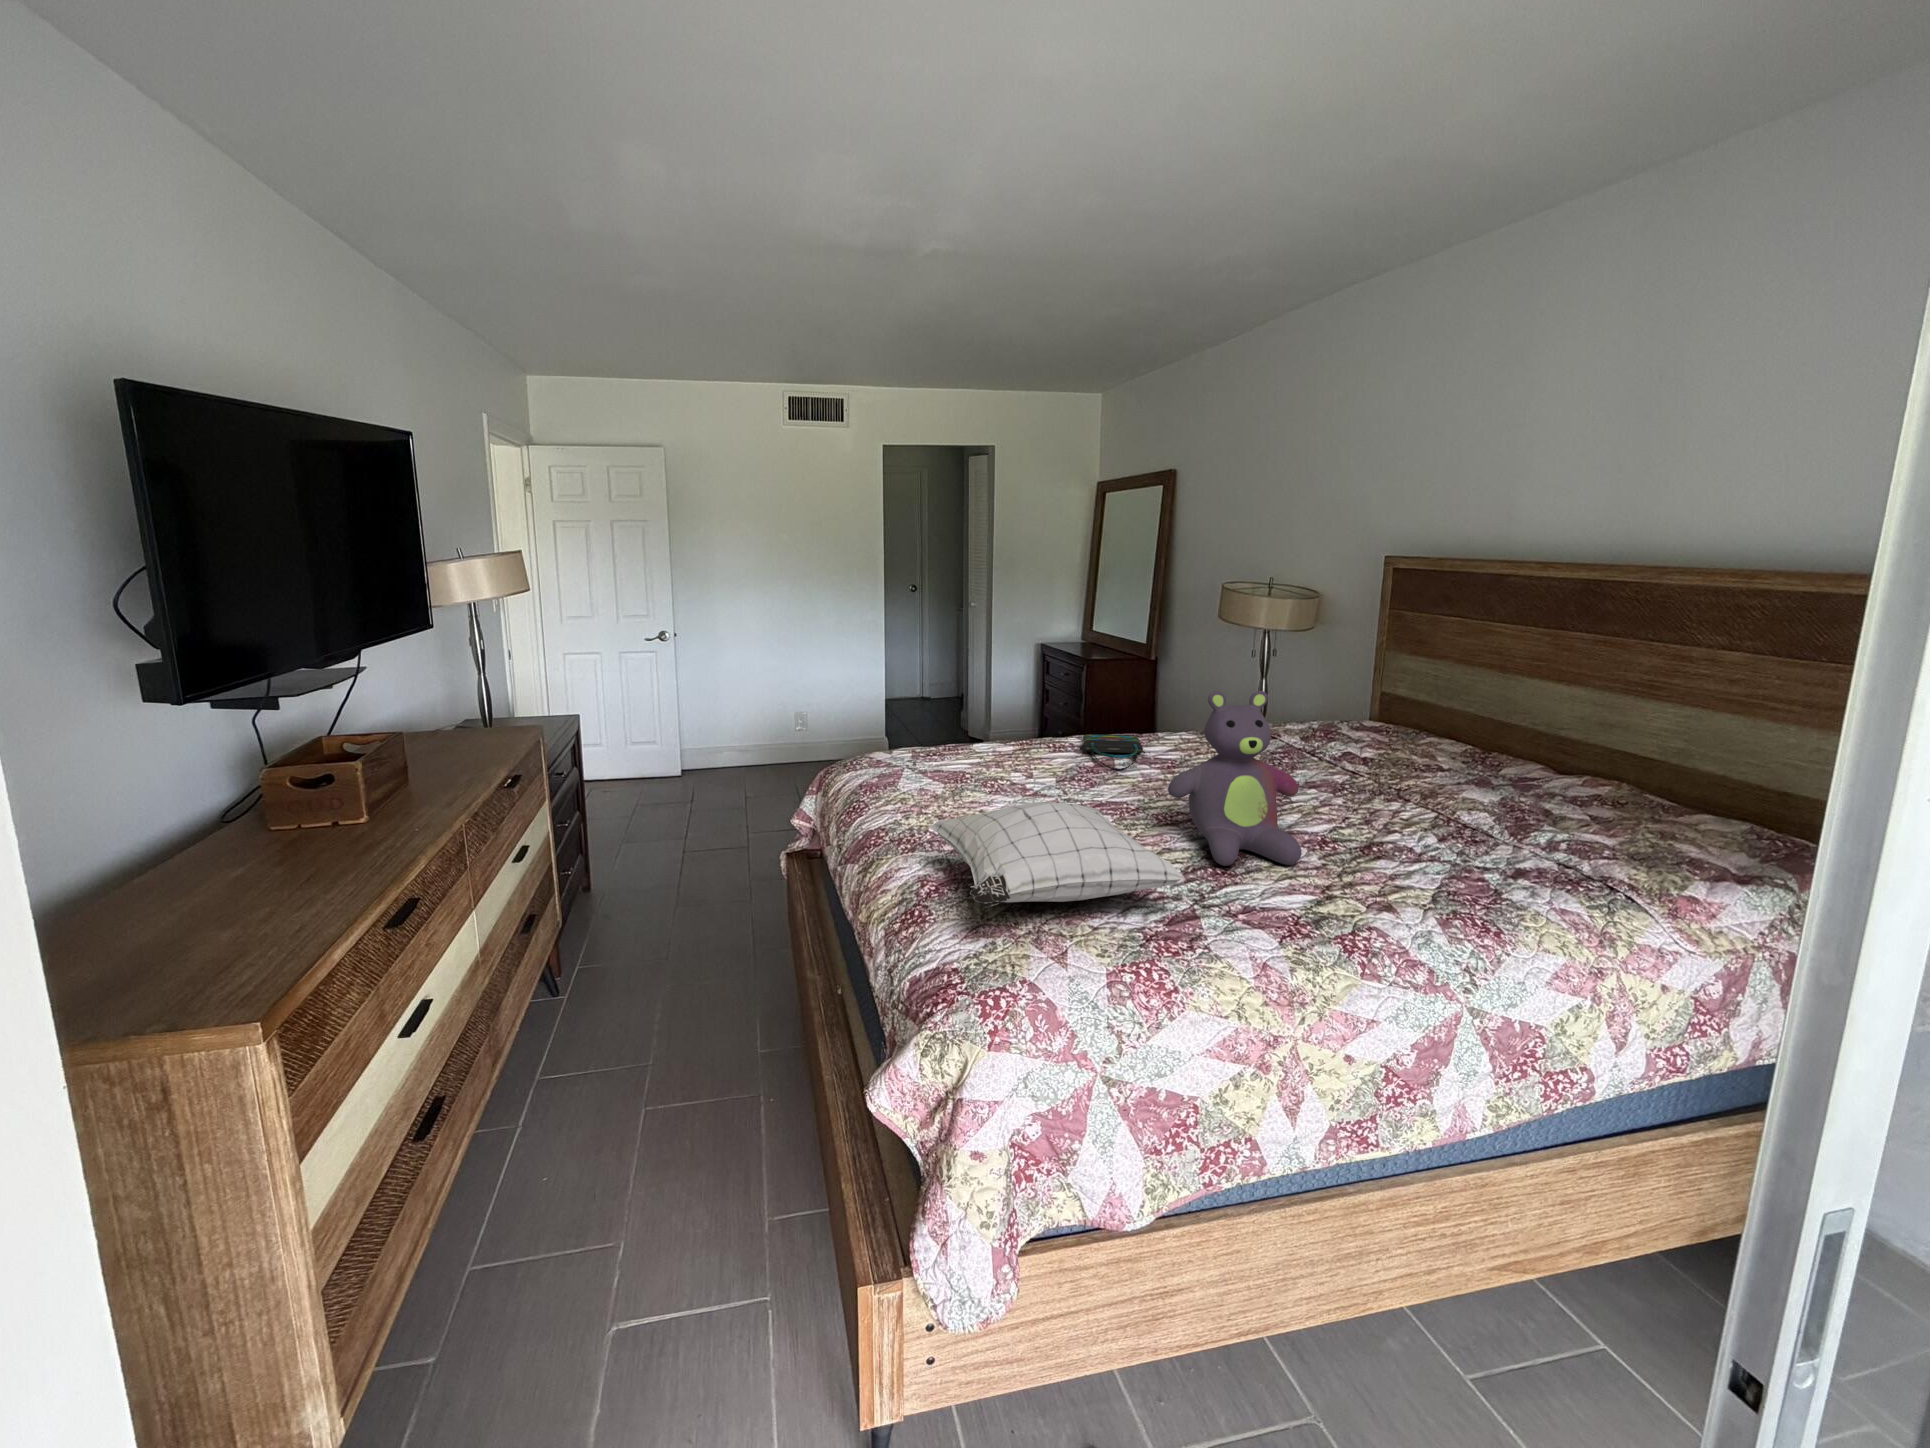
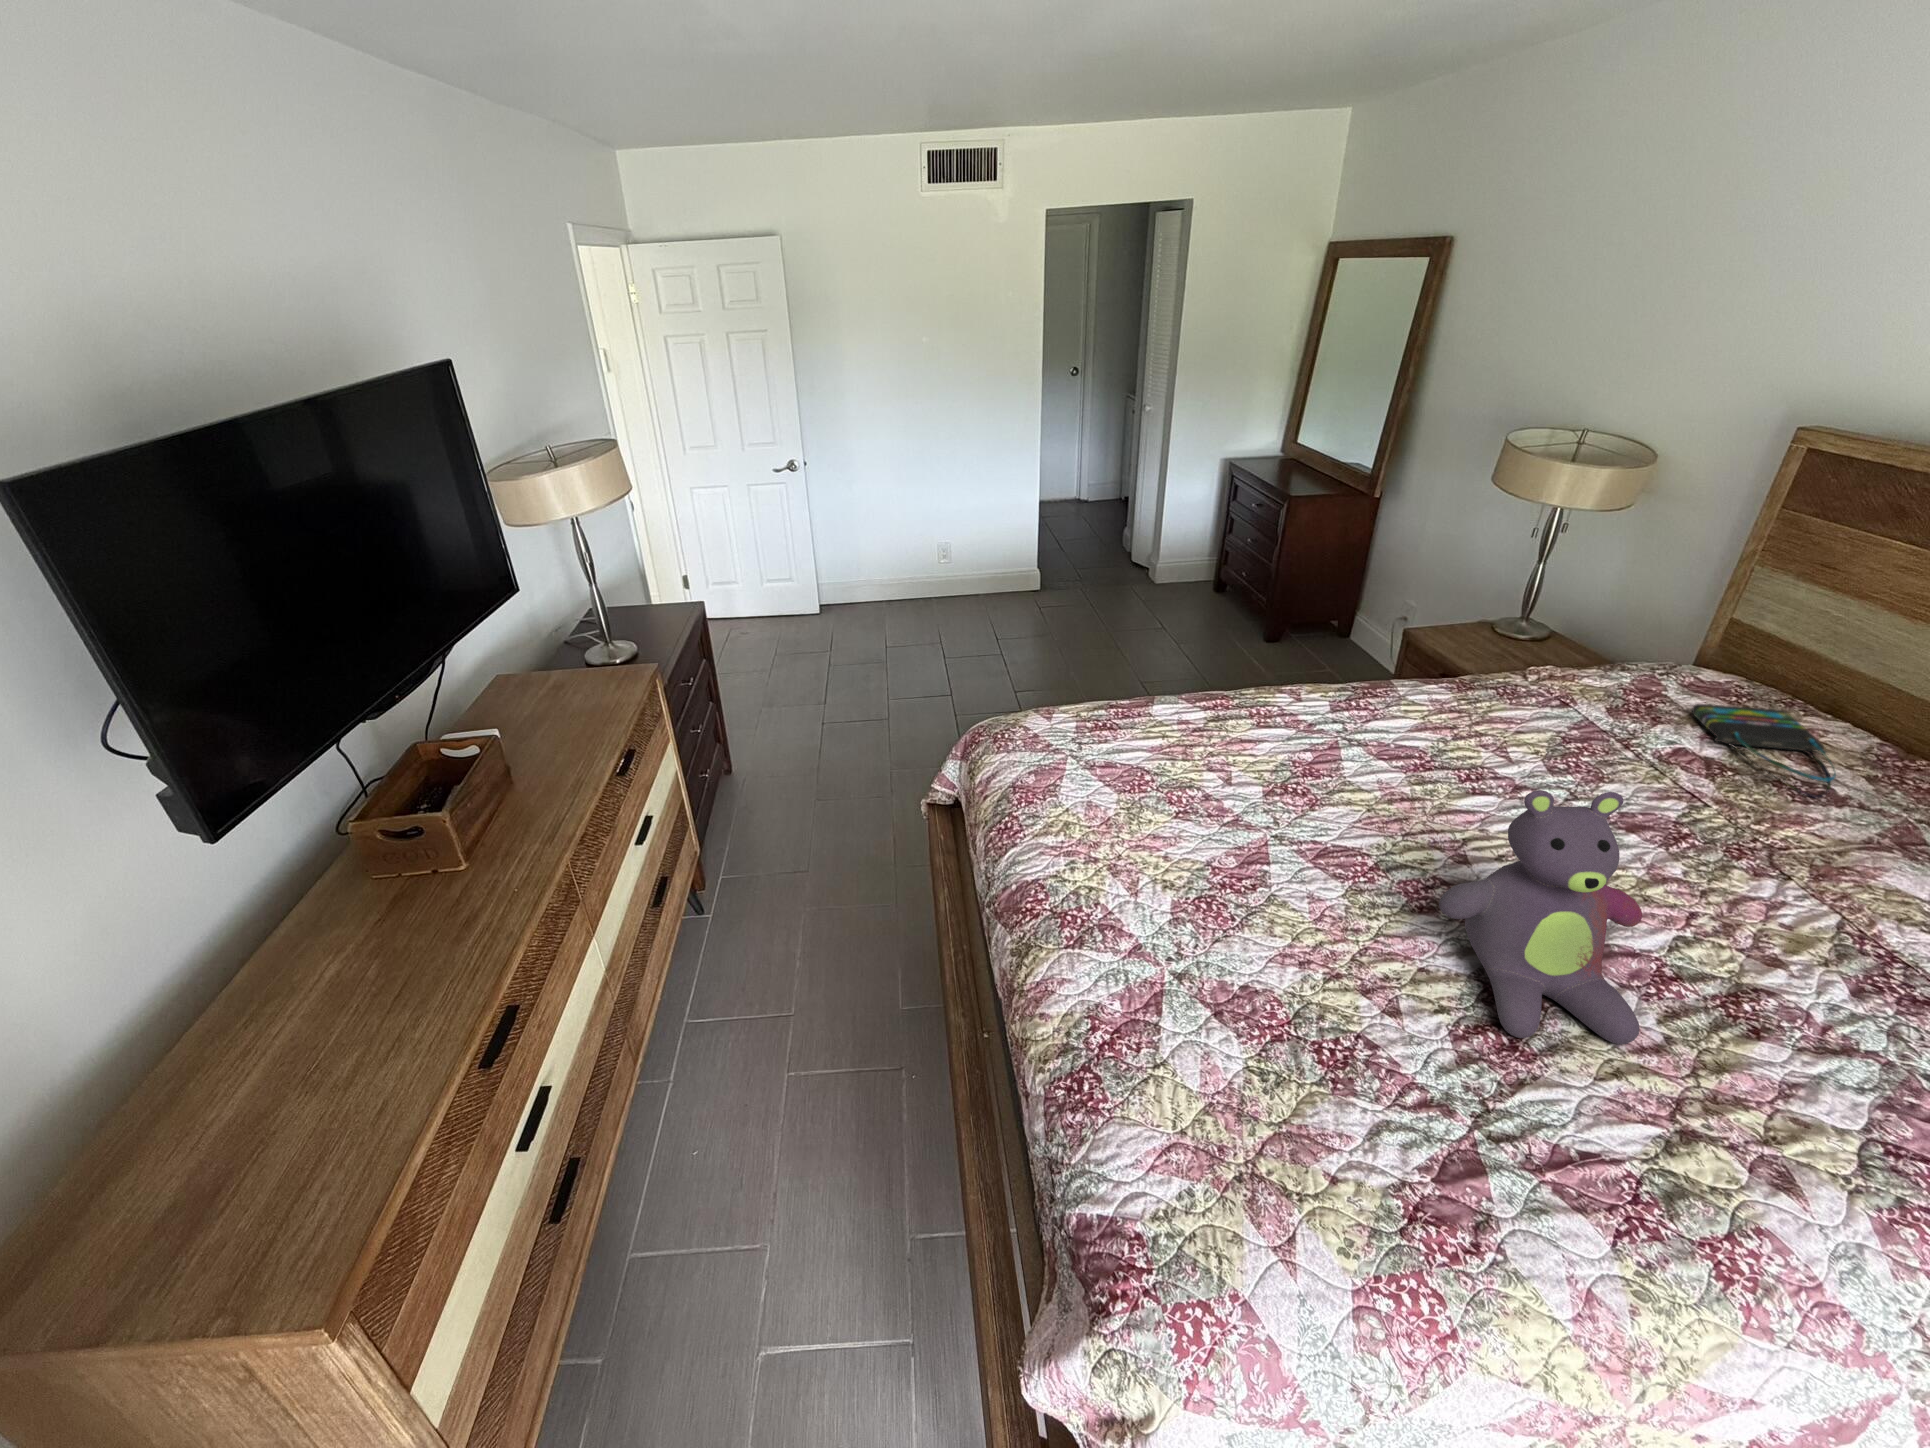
tote bag: present [1080,734,1146,771] -> present [1692,704,1836,798]
pillow: present [930,802,1185,908] -> none [1102,933,1477,1183]

